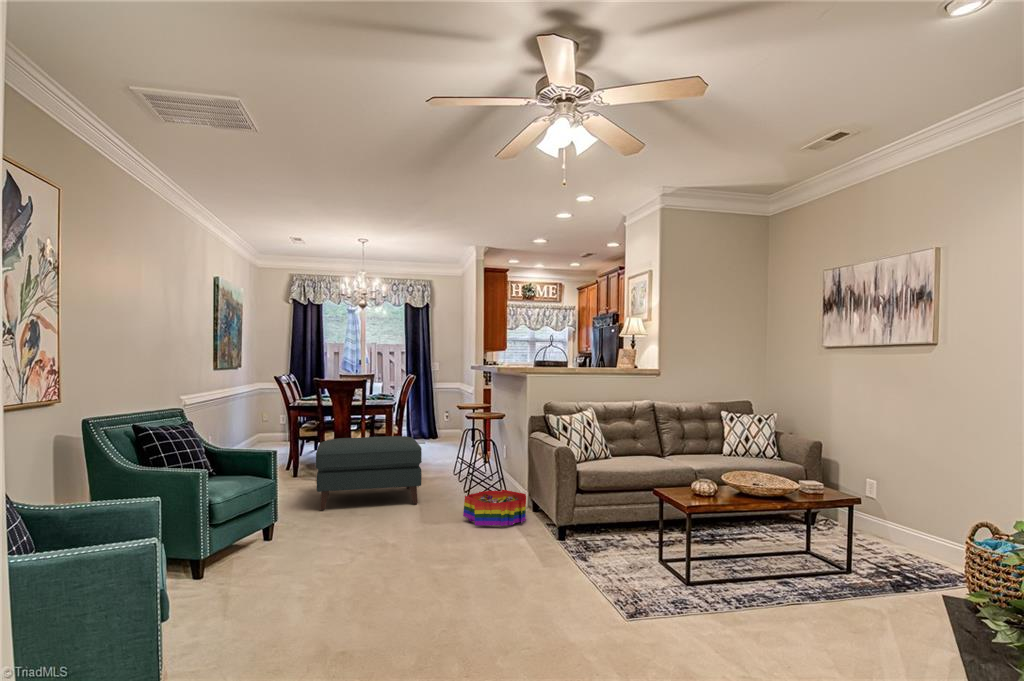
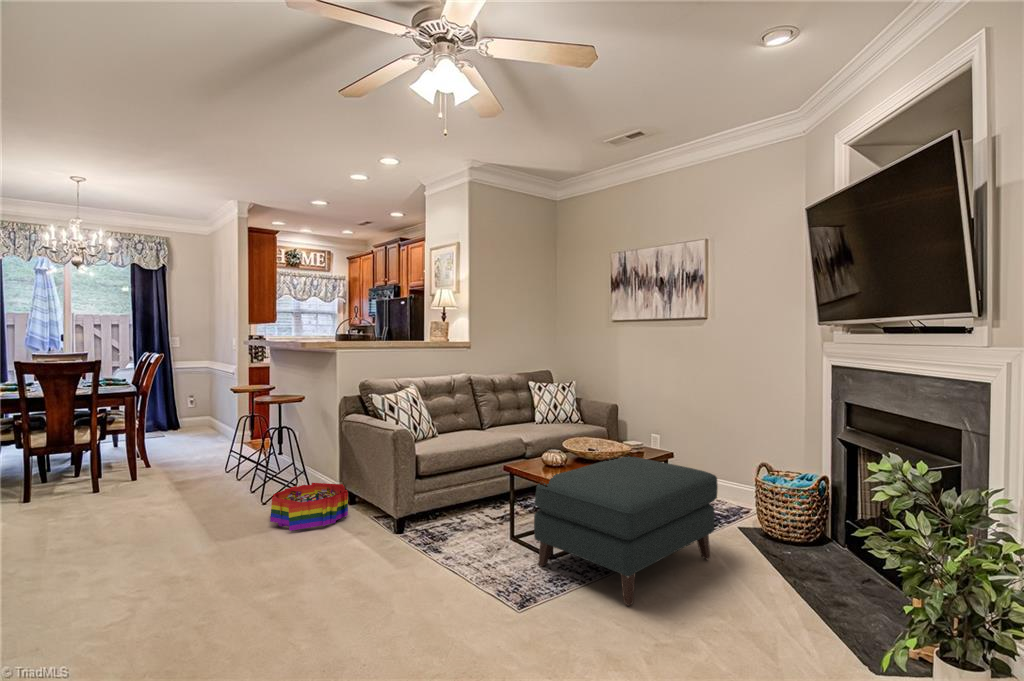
ottoman: present [316,436,422,510] -> present [534,456,718,606]

